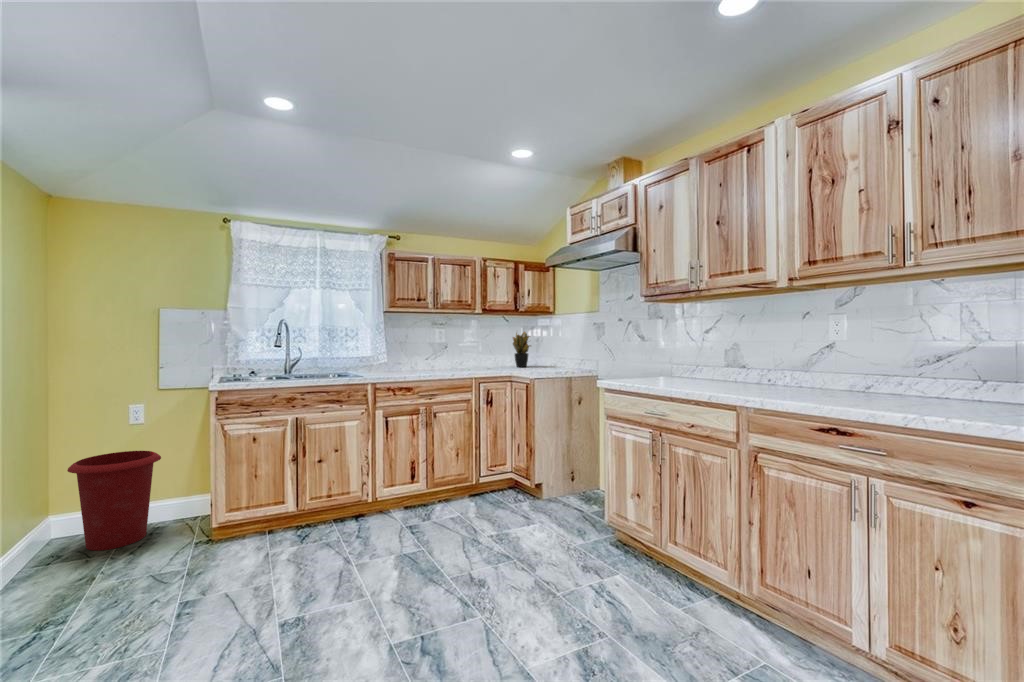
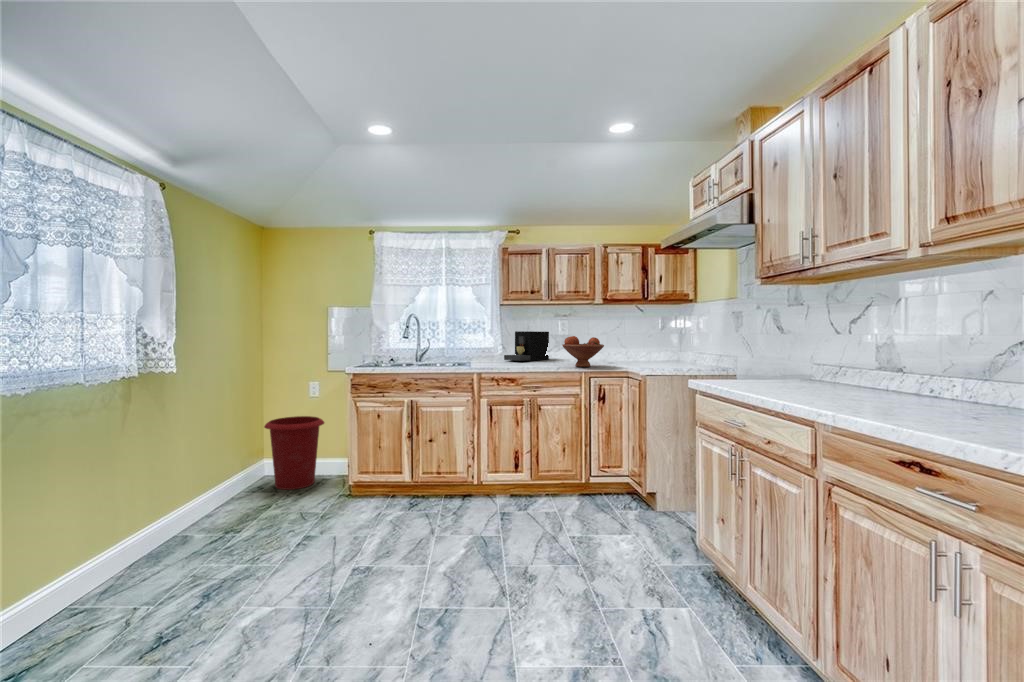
potted plant: present [513,332,531,367] -> none [639,318,668,362]
coffee maker: none [385,341,427,370] -> present [504,331,549,361]
fruit bowl: none [453,345,492,374] -> present [562,336,604,367]

